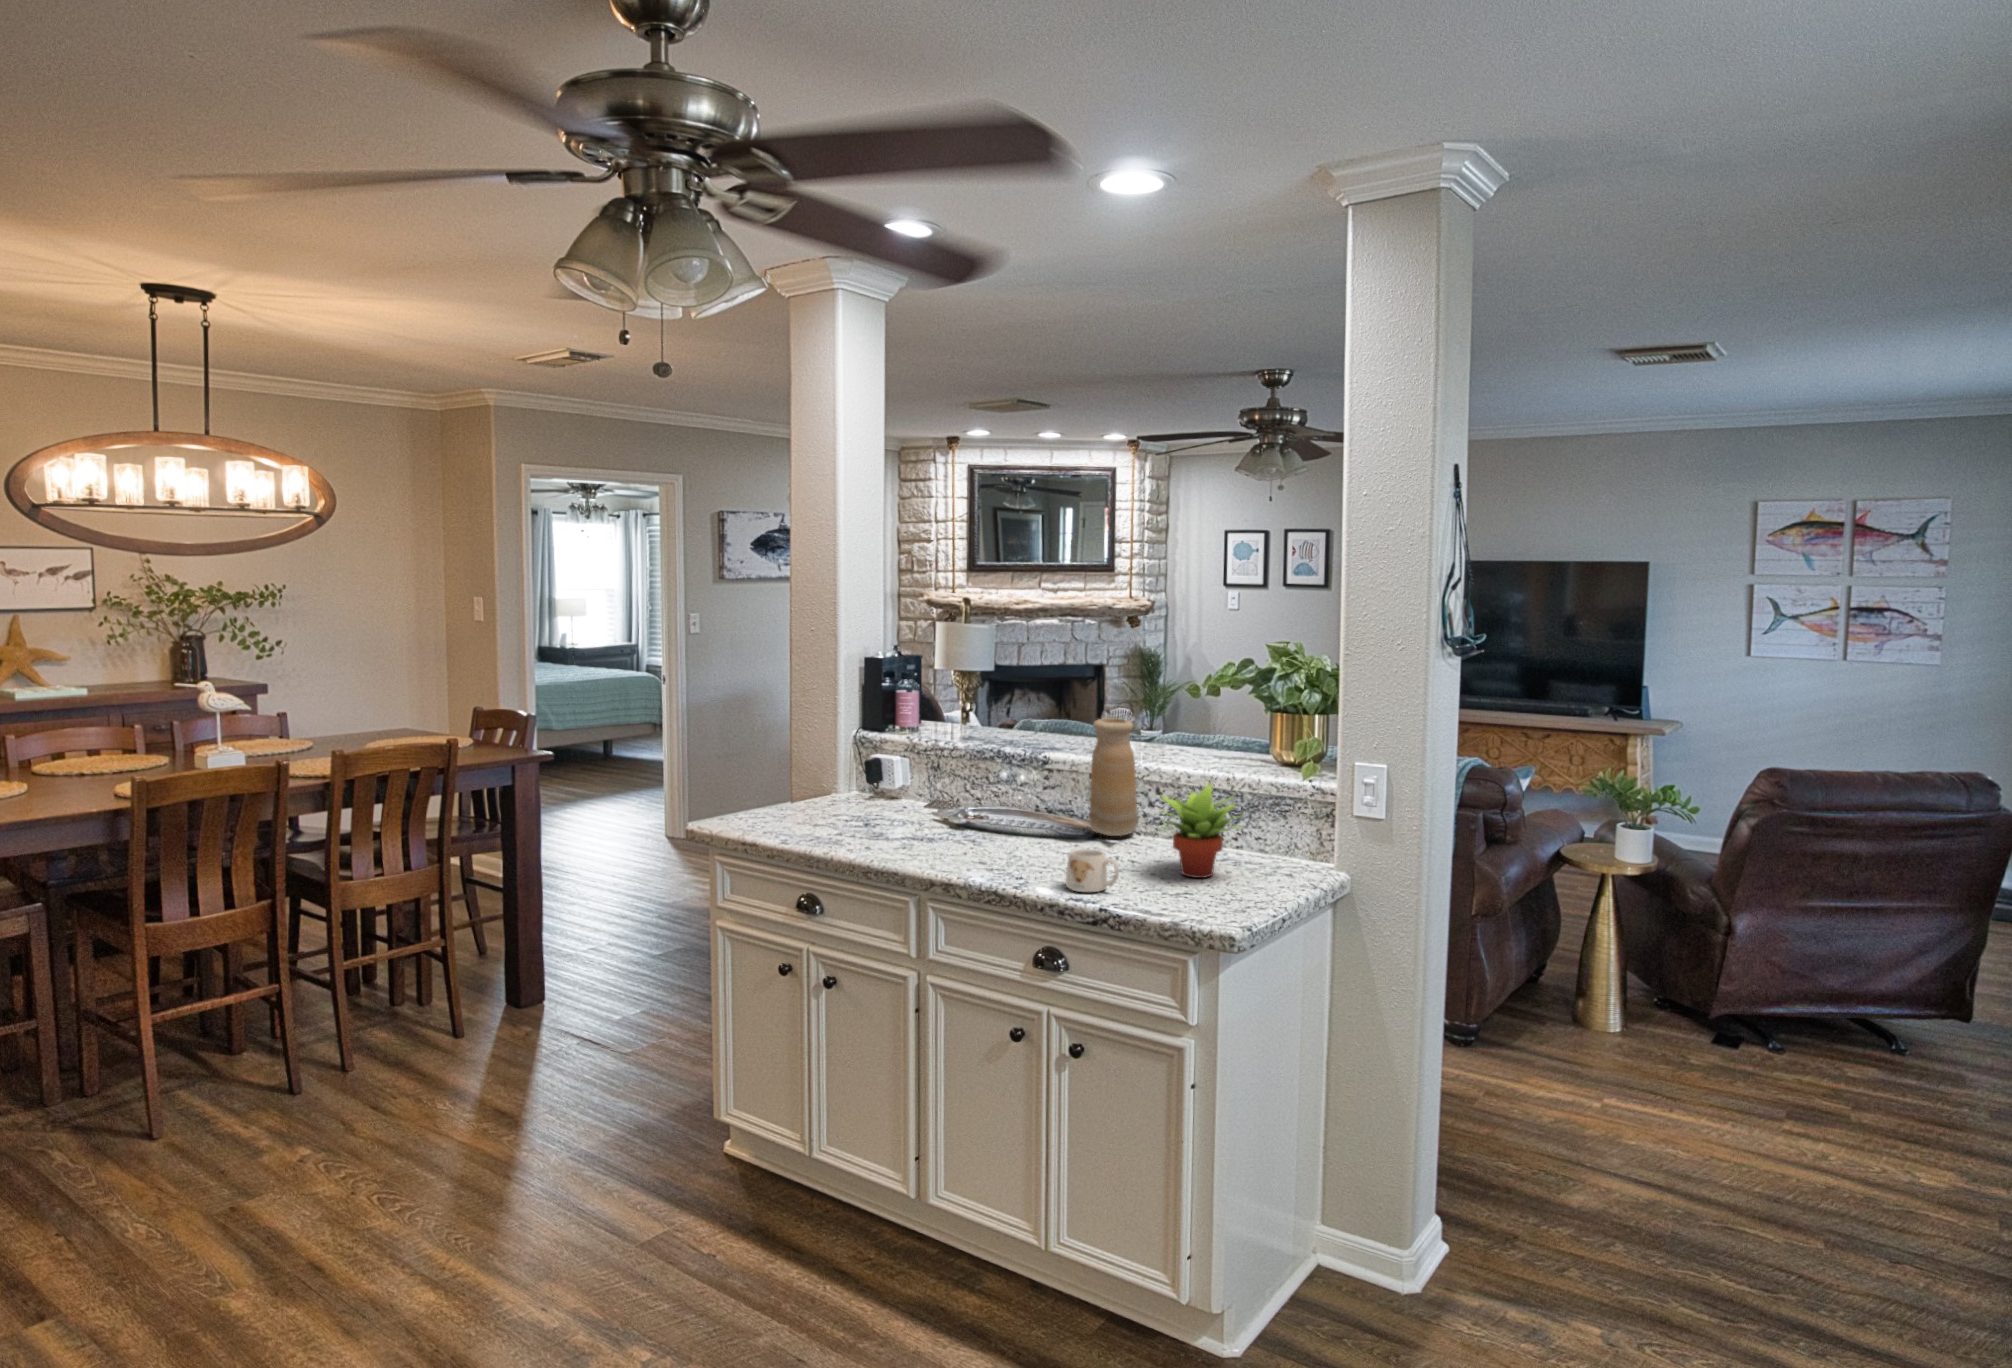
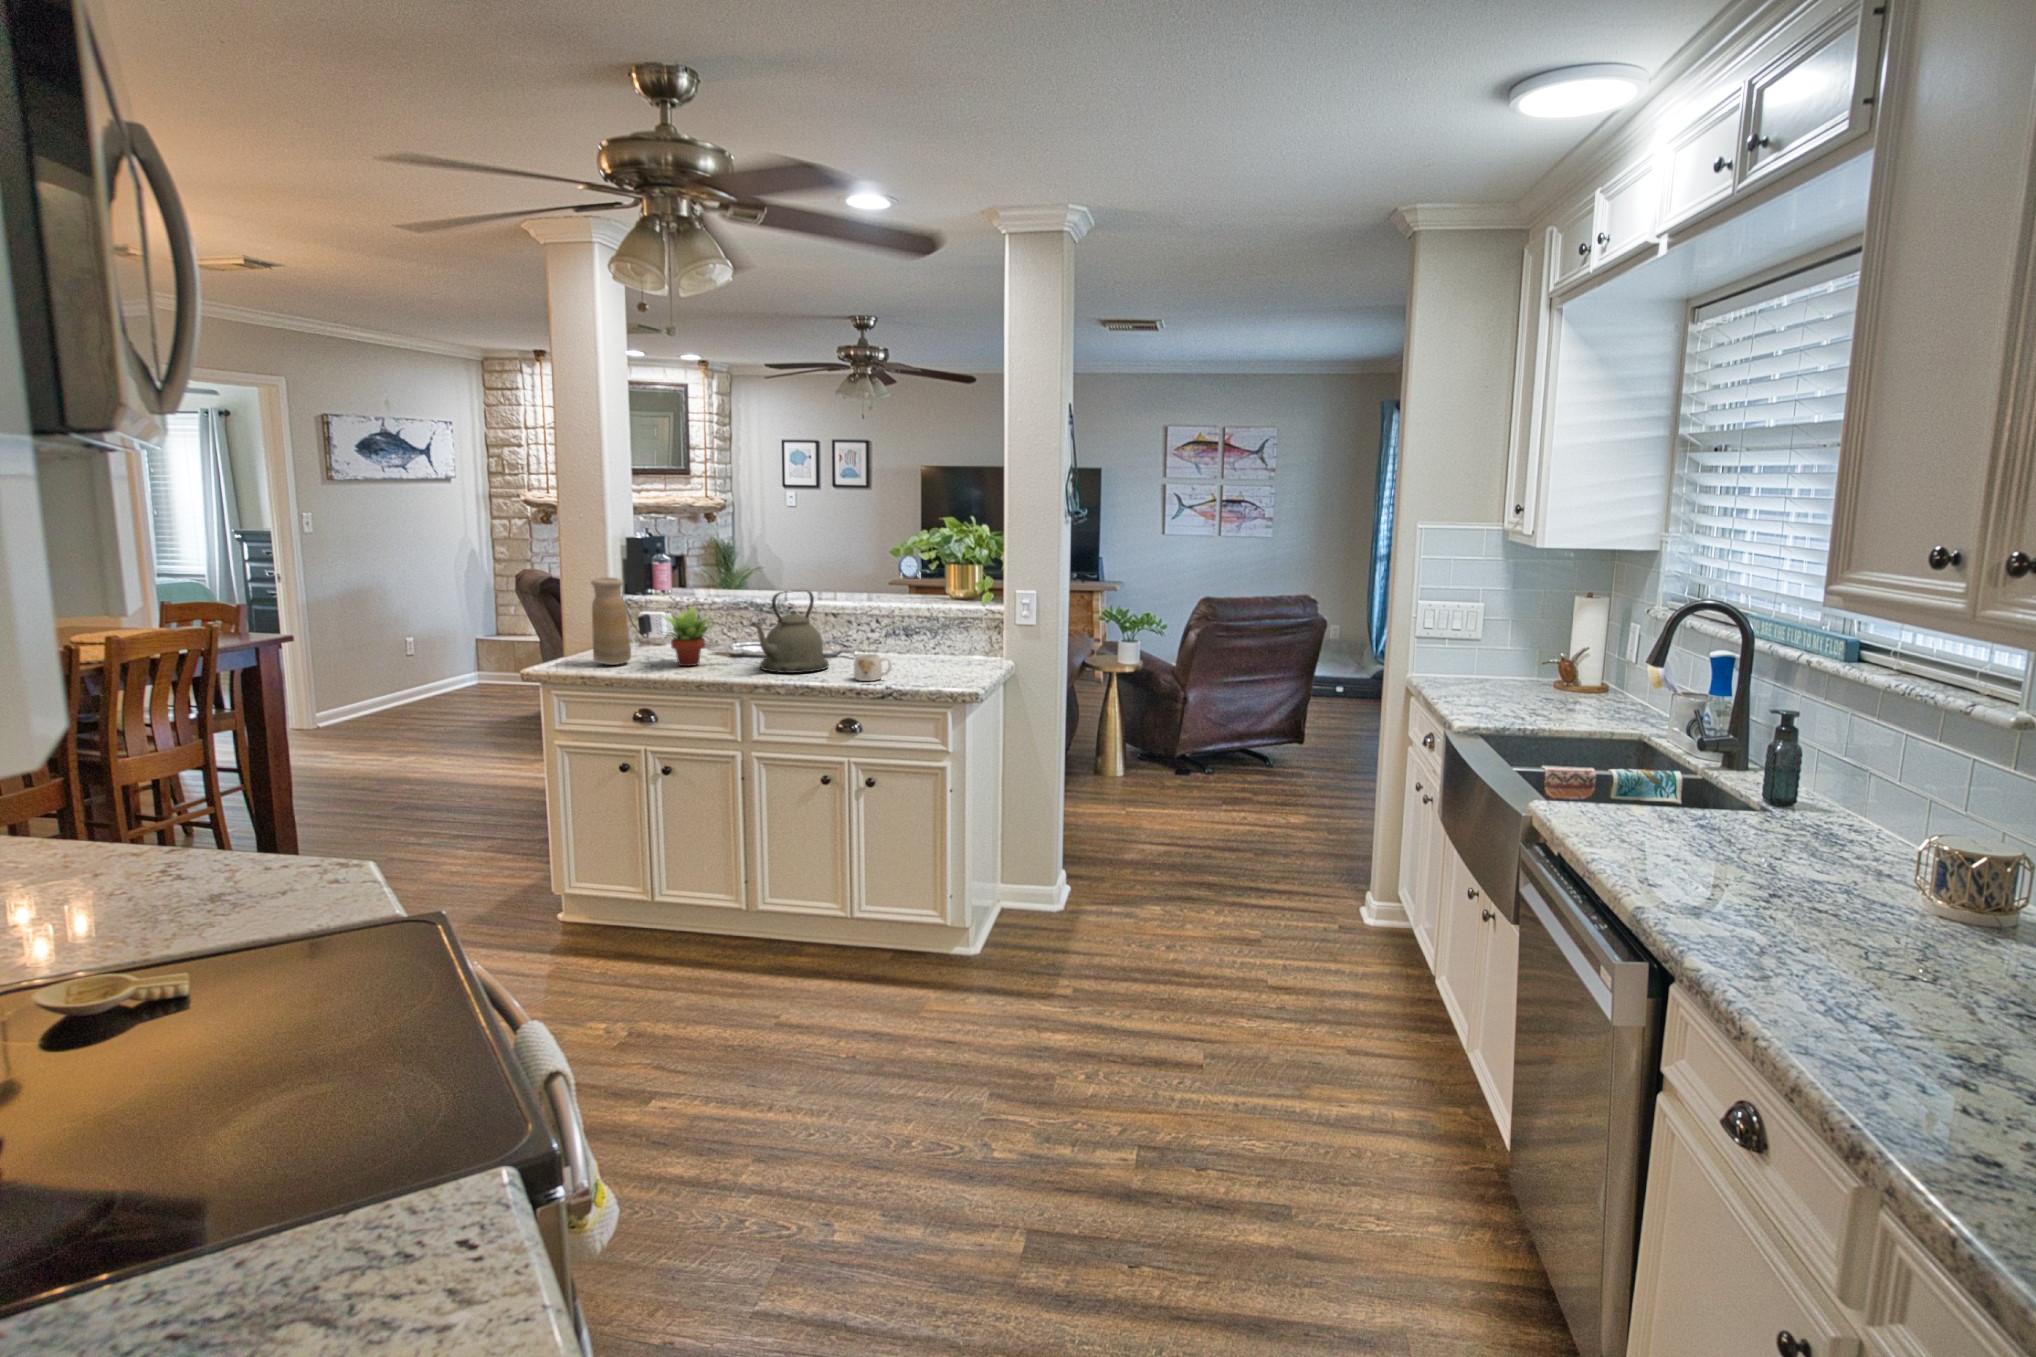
vase: present [1089,718,1138,836] -> present [591,577,631,665]
kettle: none [940,744,1058,865] -> present [752,591,829,673]
succulent plant: present [1161,782,1239,878] -> present [661,606,712,666]

